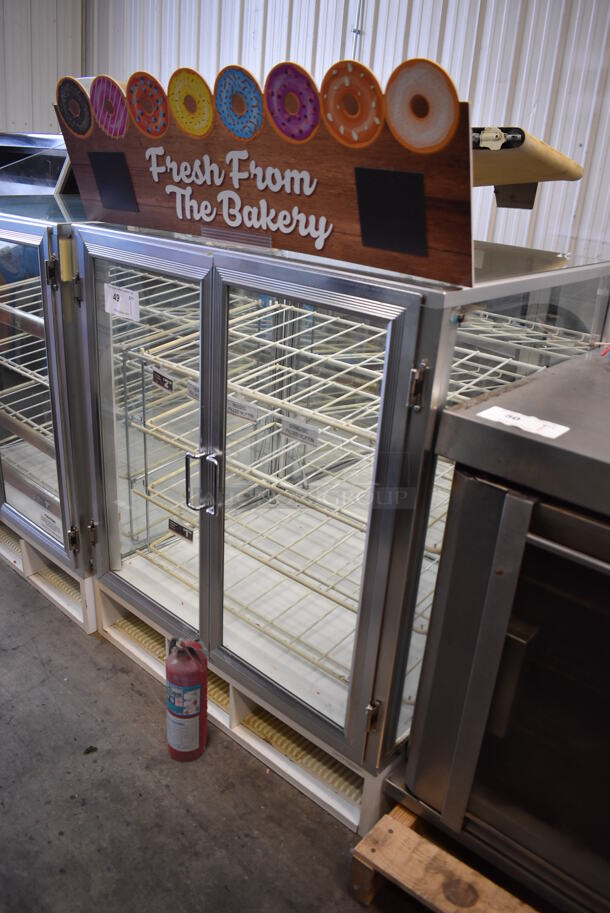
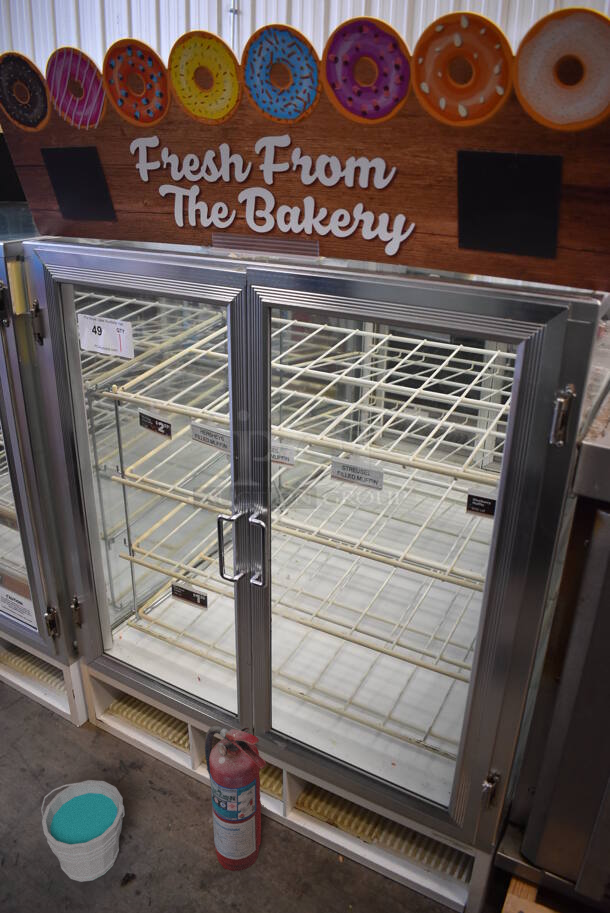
bucket: none [33,662,100,745] -> present [41,780,125,882]

